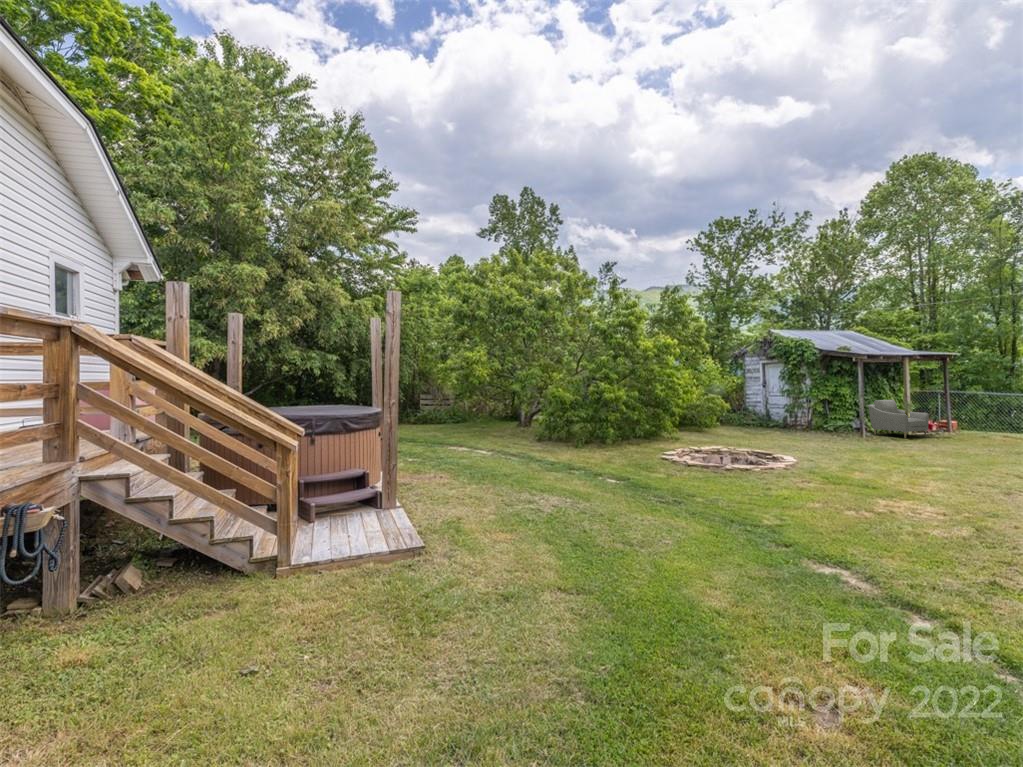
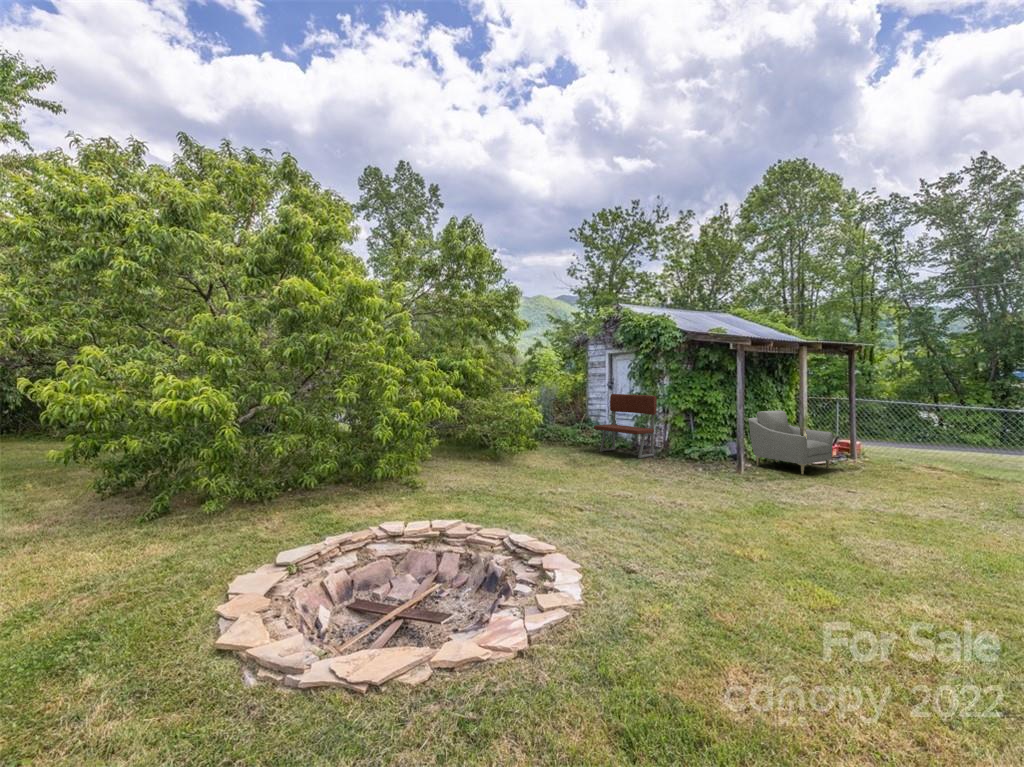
bench: none [757,391,802,431] -> present [594,394,657,458]

